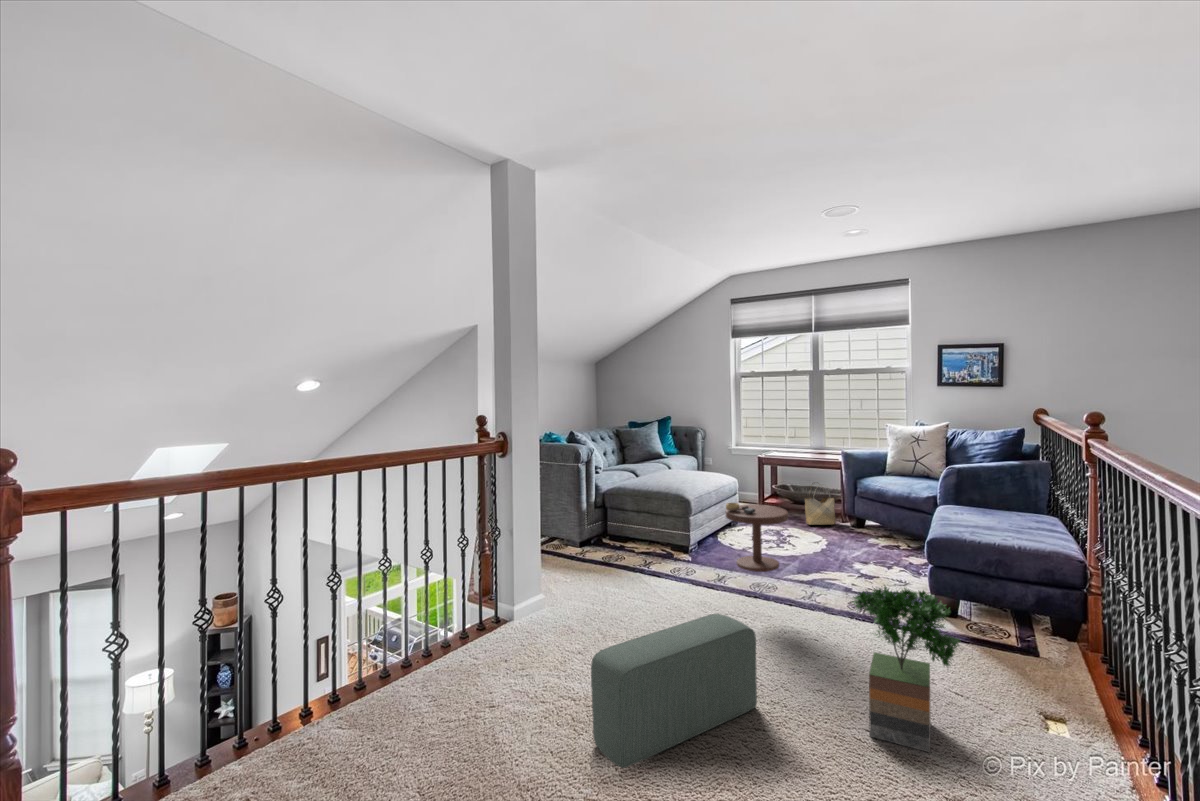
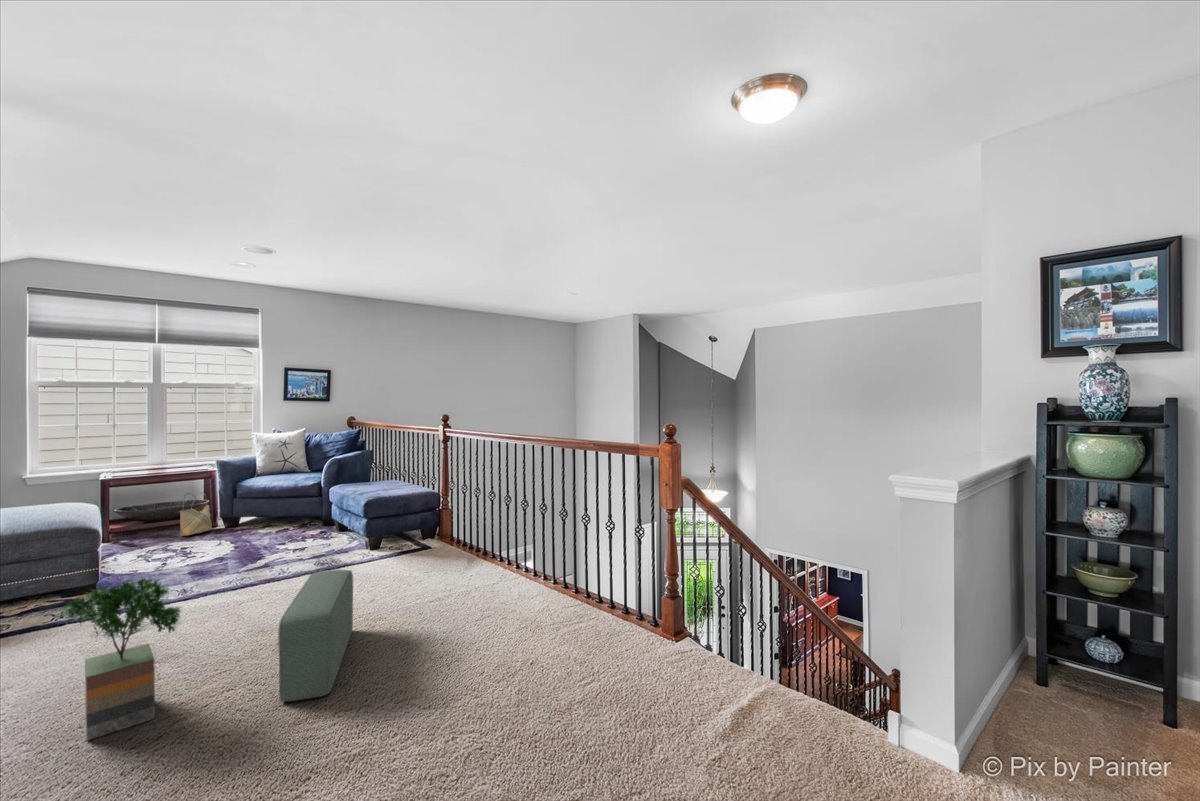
side table: present [725,503,788,572] -> none [229,497,293,599]
potted tree: present [853,586,959,752] -> present [62,579,181,740]

